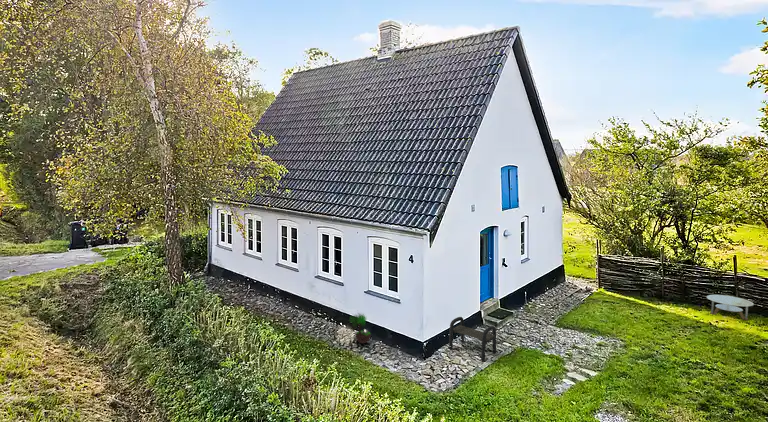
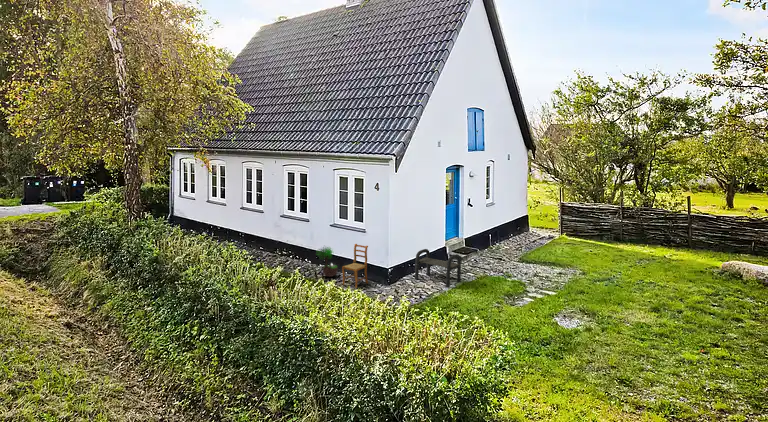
round table: present [707,295,754,320] -> none [660,234,703,254]
chair: none [376,312,402,360] -> present [342,244,368,288]

